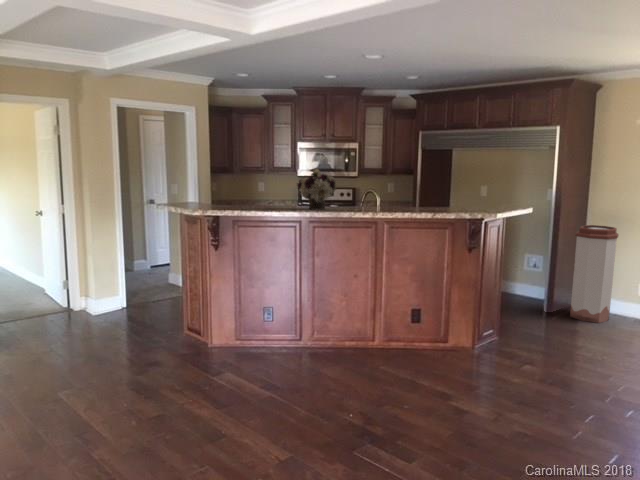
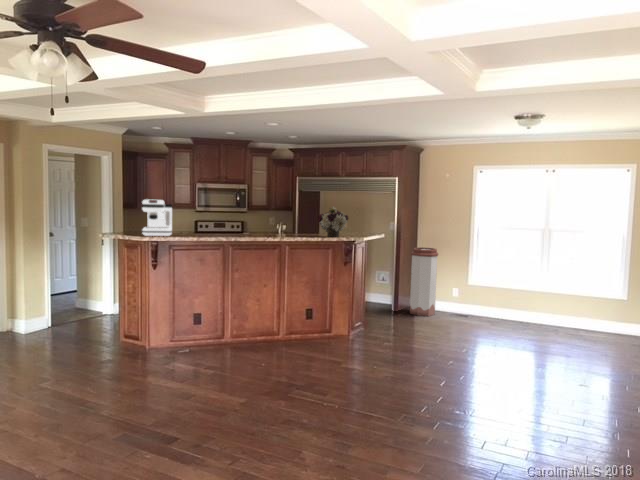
coffee maker: none [196,163,237,210] -> present [142,199,172,236]
flower arrangement: present [297,169,337,210] -> present [318,207,348,237]

